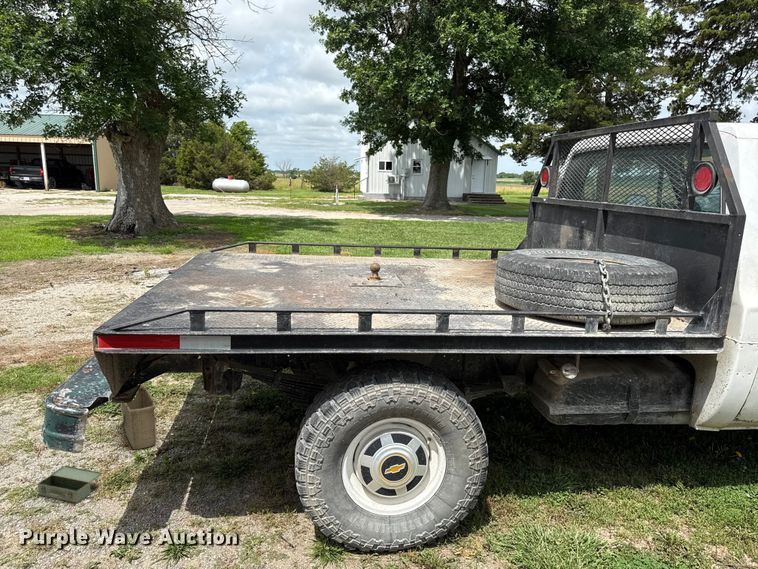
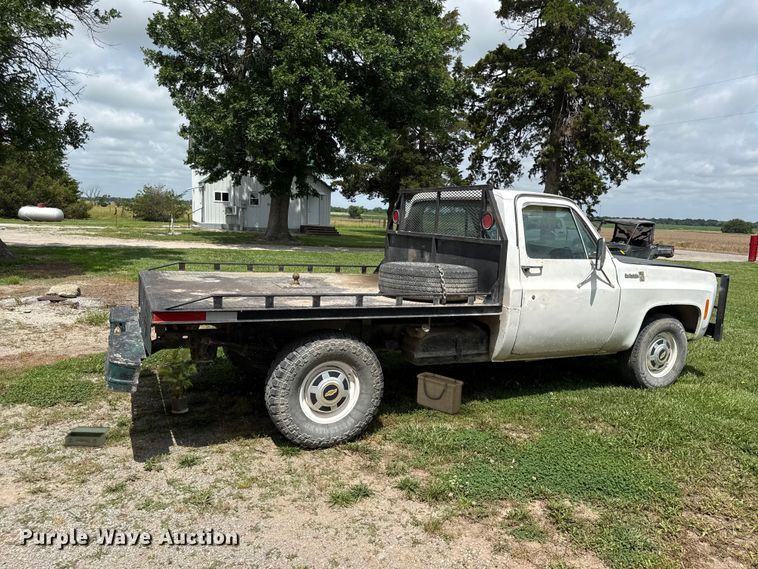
potted plant: none [182,357,235,451] -> present [158,346,197,414]
basket: present [122,385,156,449] -> present [417,372,463,414]

